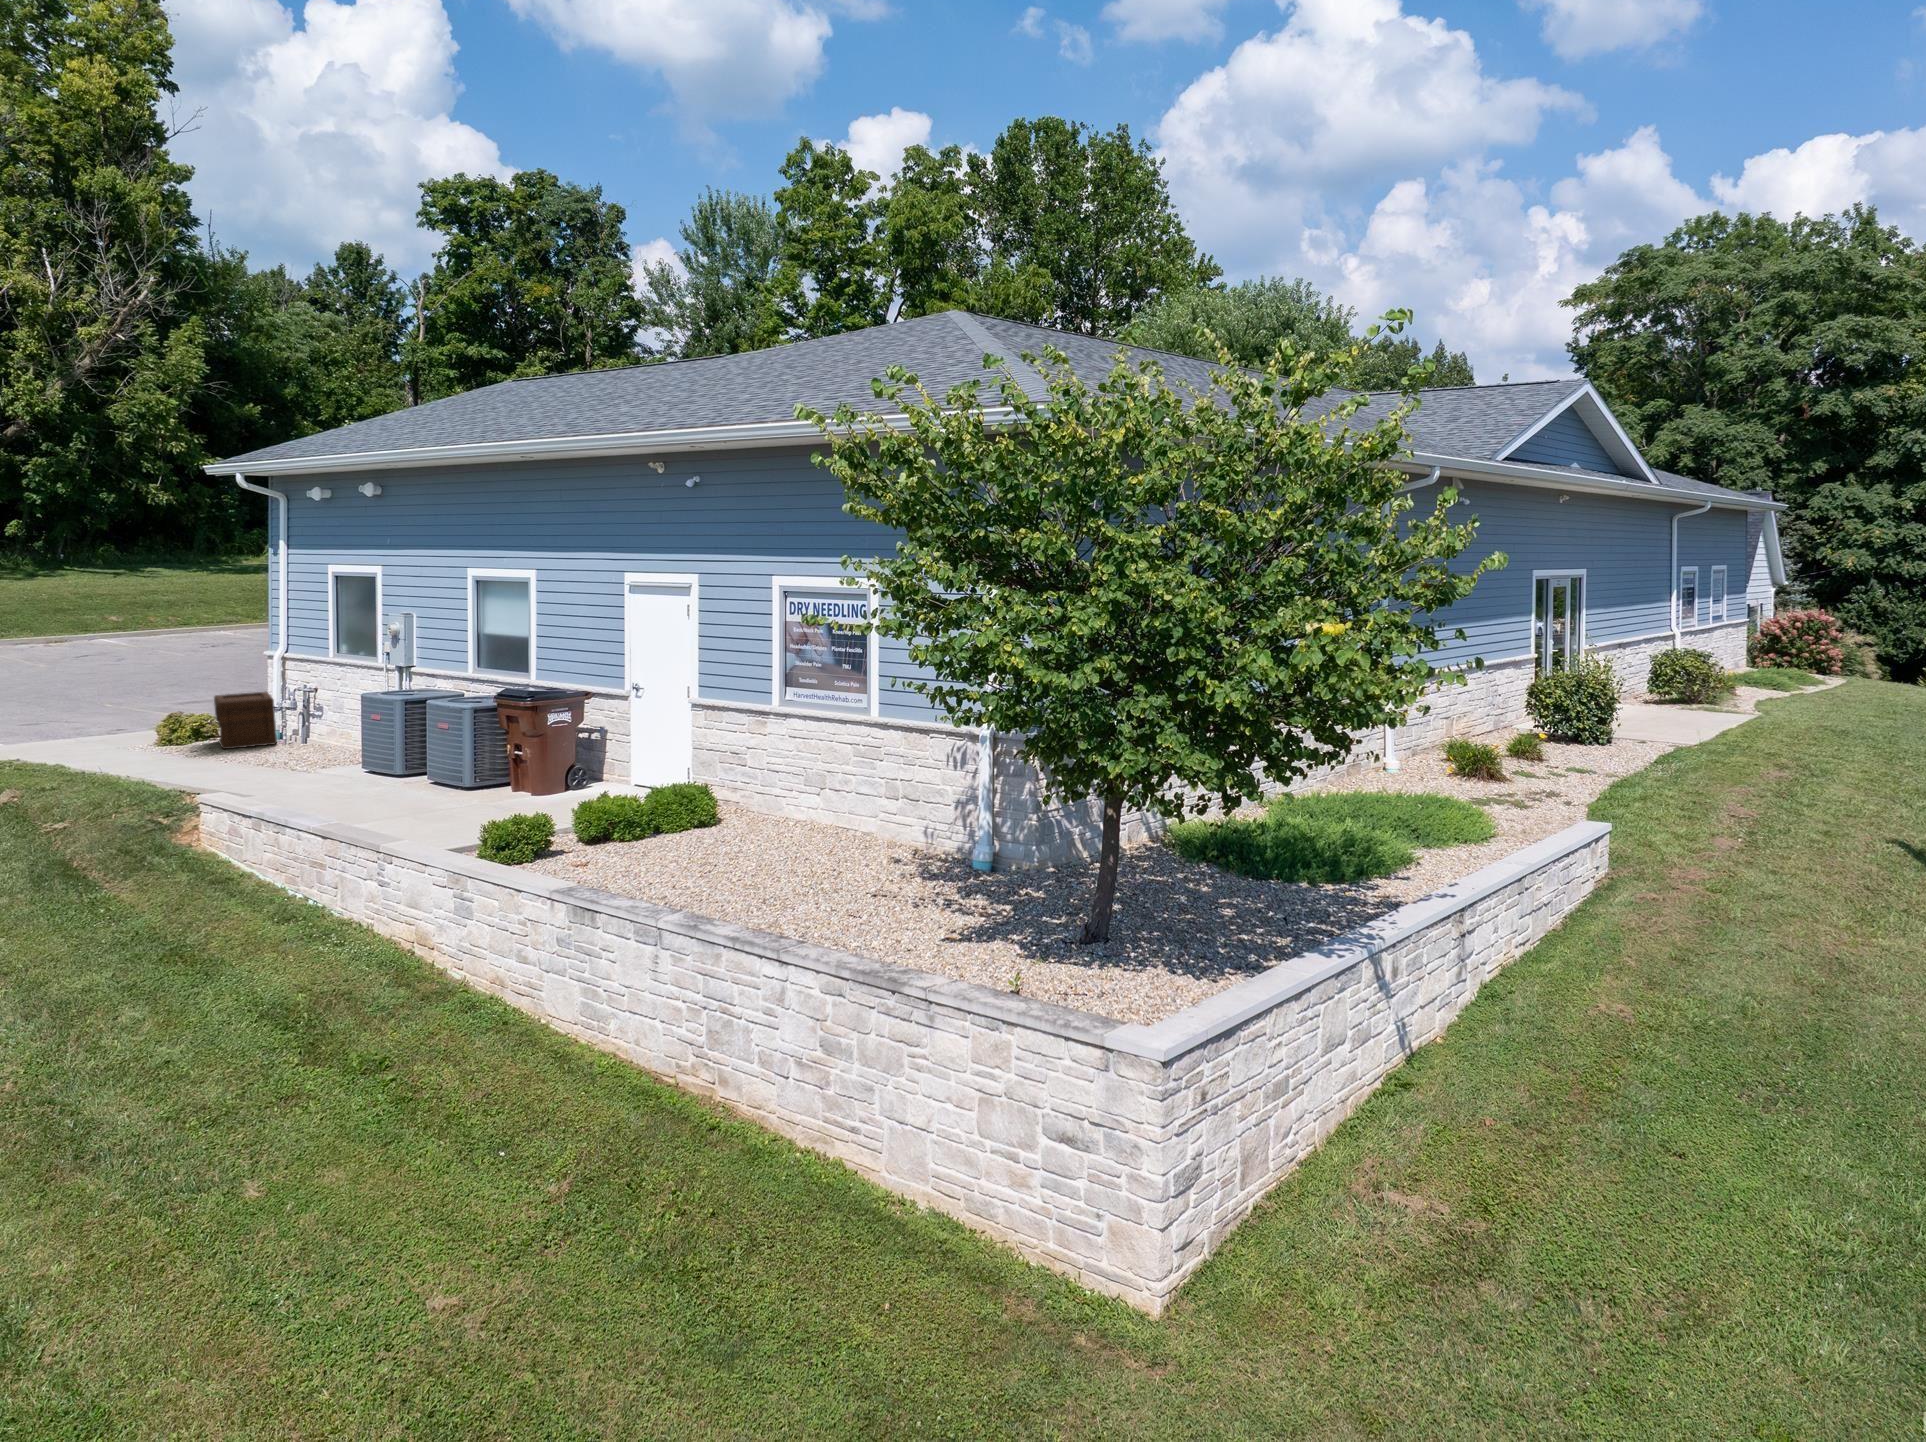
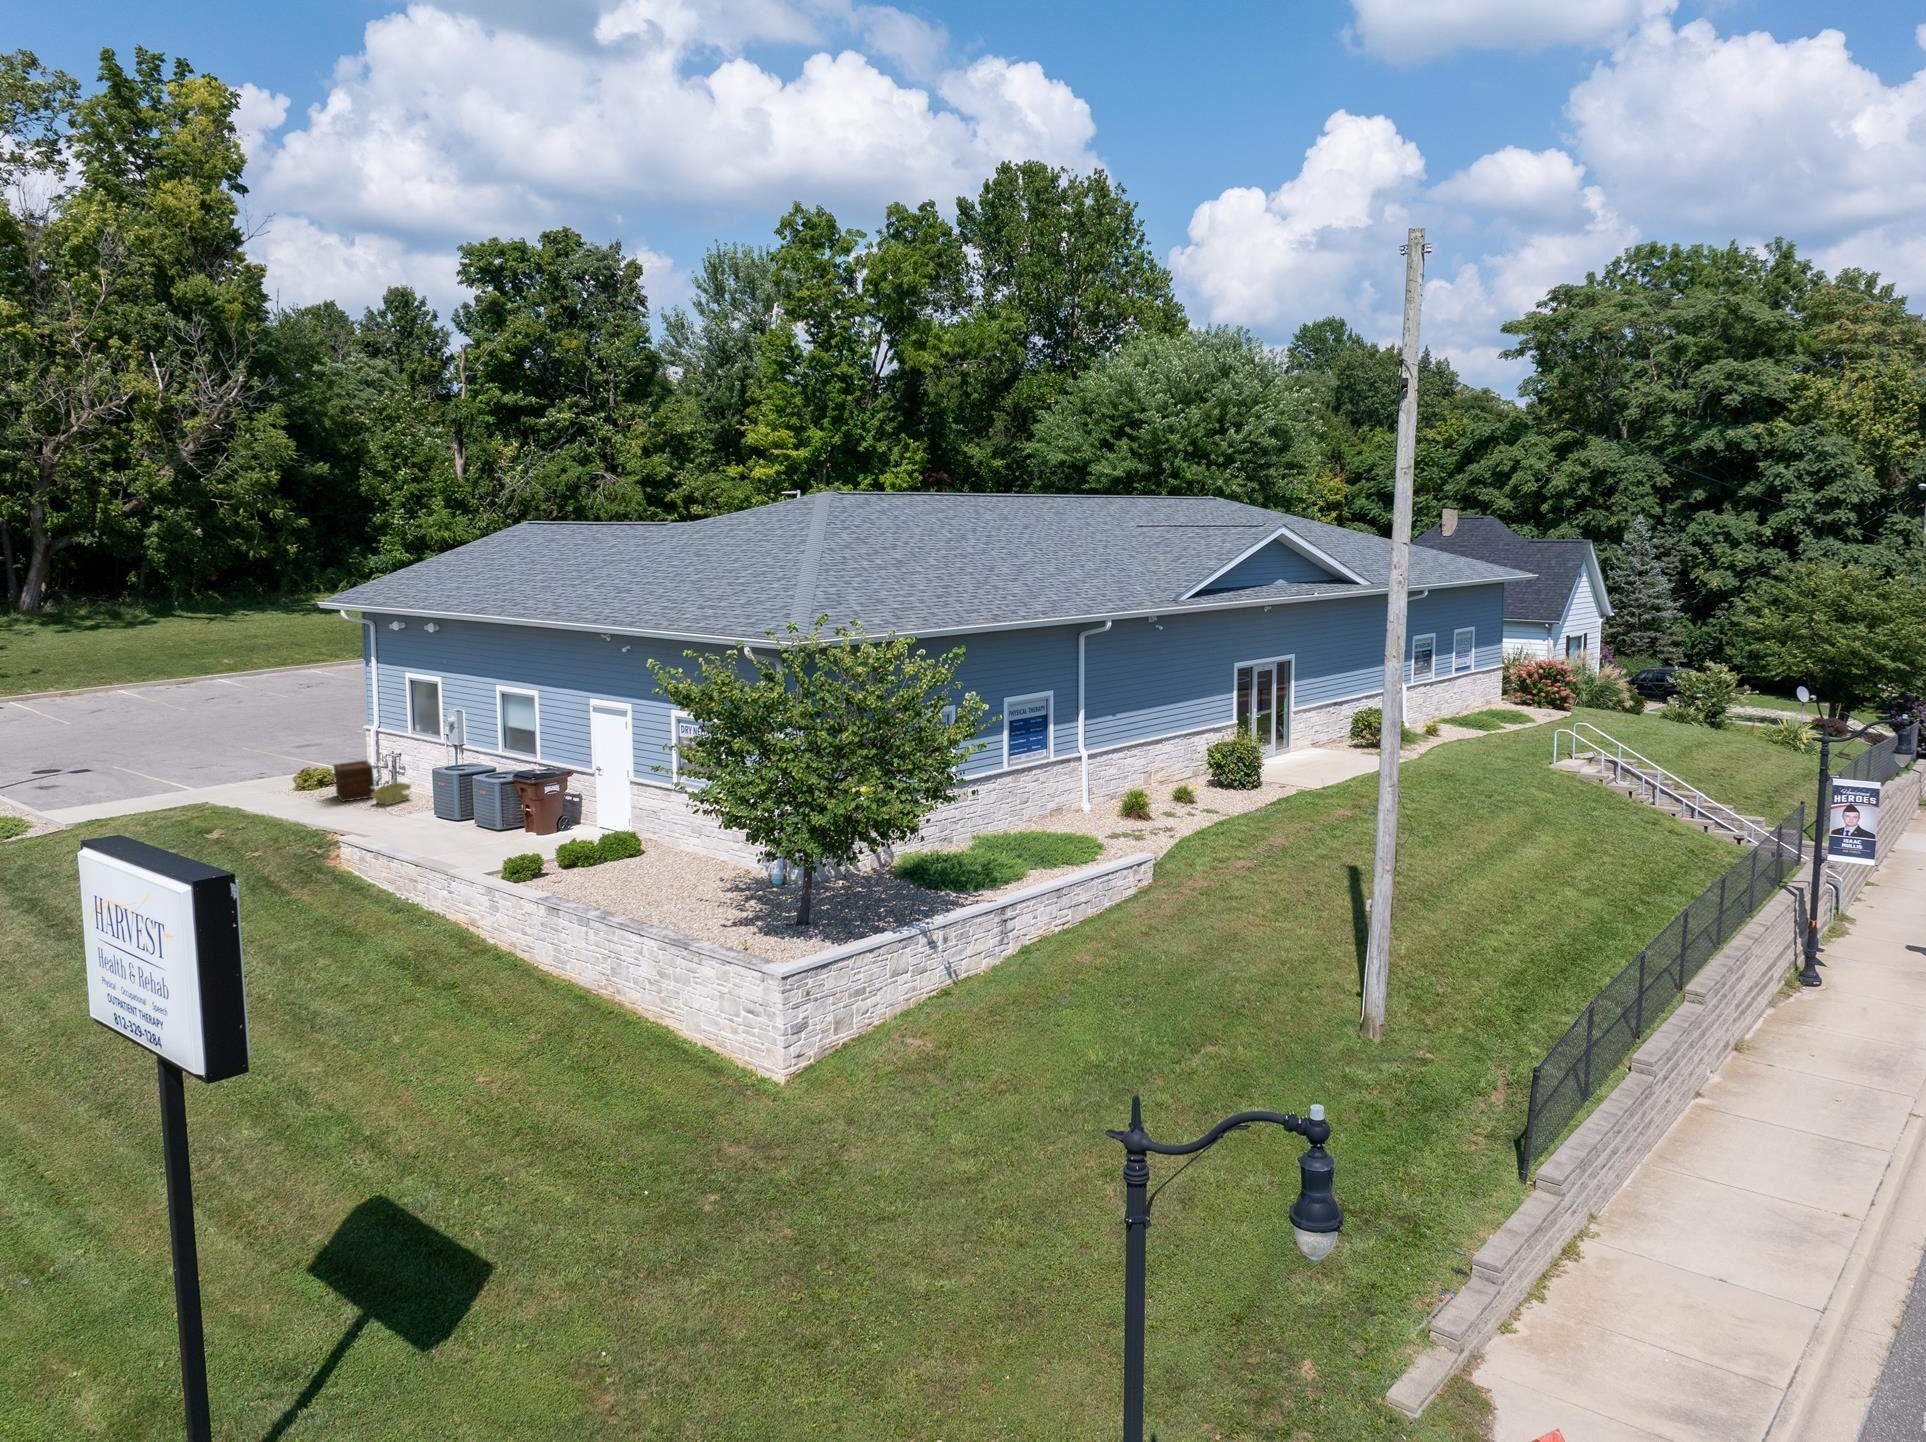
storage bin: none [268,723,331,755] -> present [371,782,411,805]

